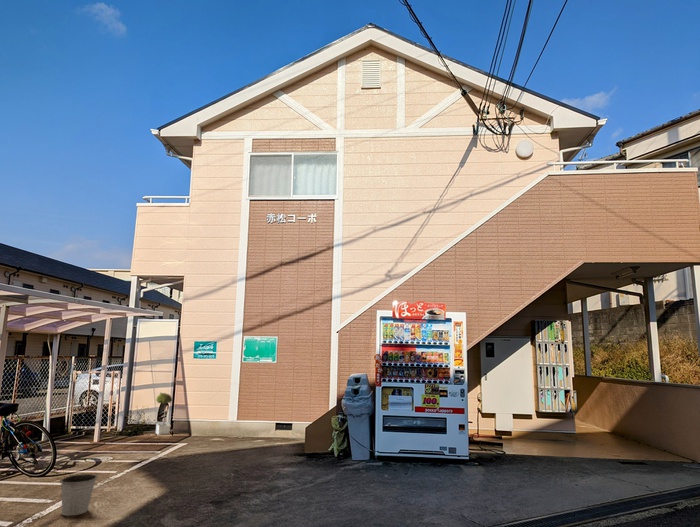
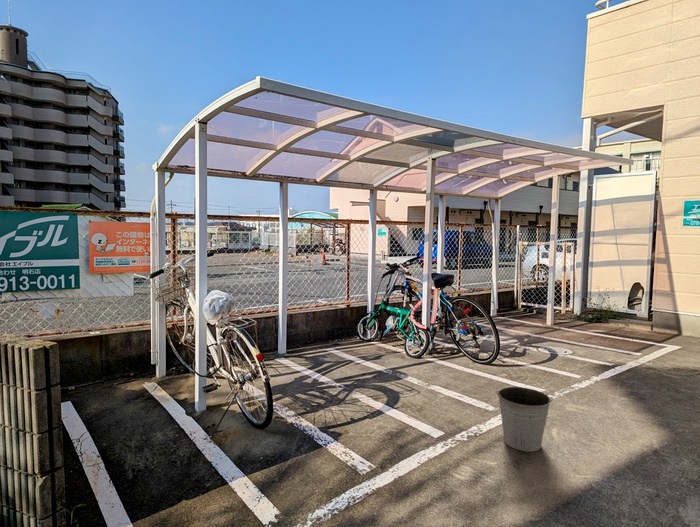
potted tree: present [156,393,172,435] -> none [624,272,652,328]

